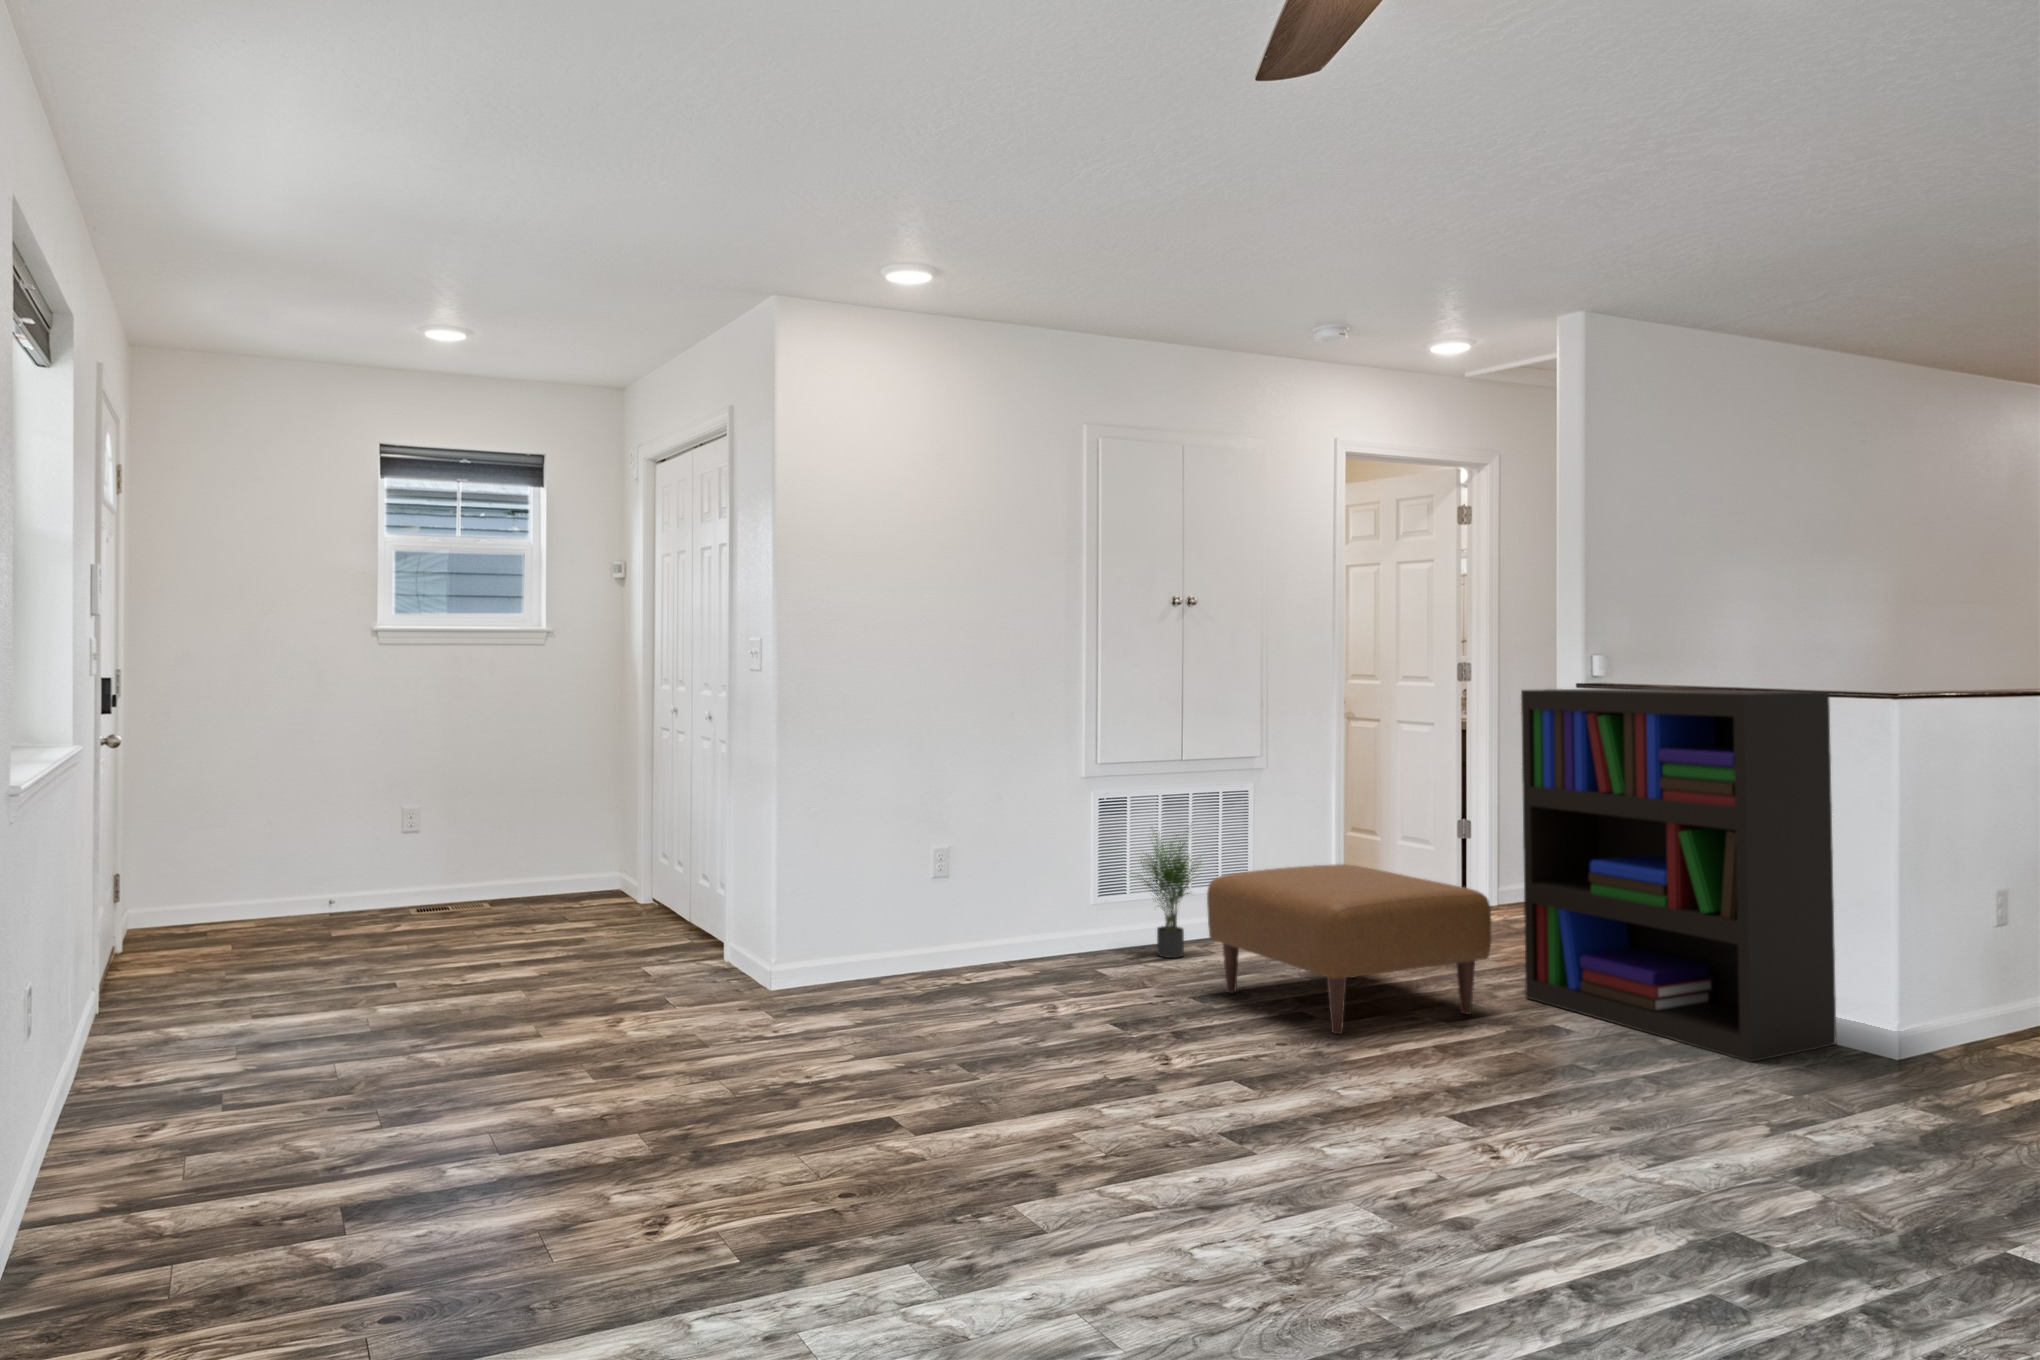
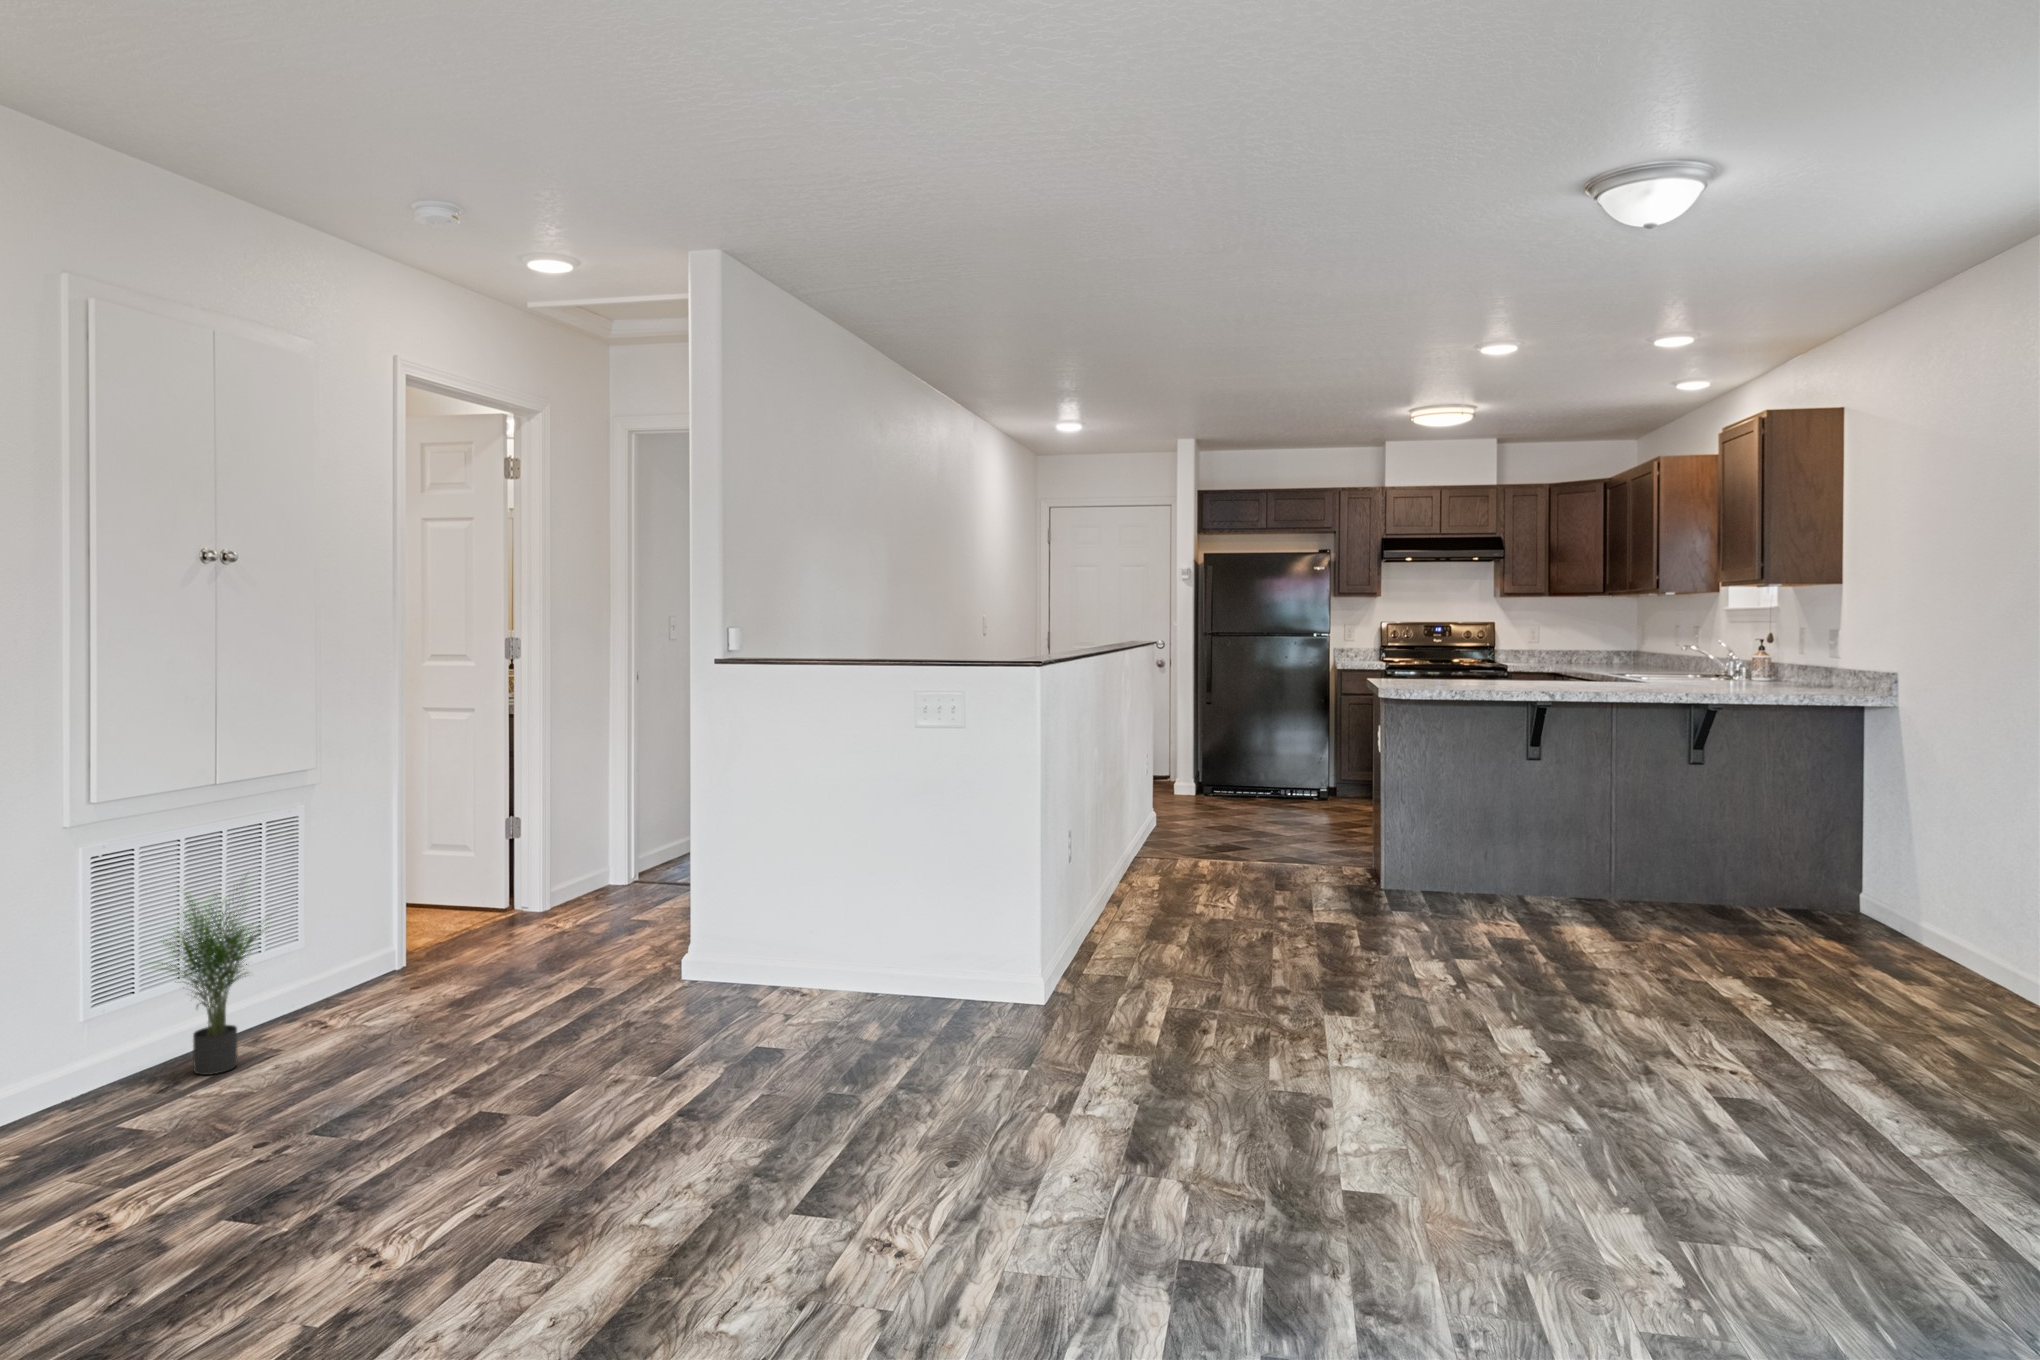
bookshelf: present [1521,689,1836,1062] -> none [690,673,967,1038]
ottoman: present [1207,864,1491,1034] -> none [326,900,685,1131]

